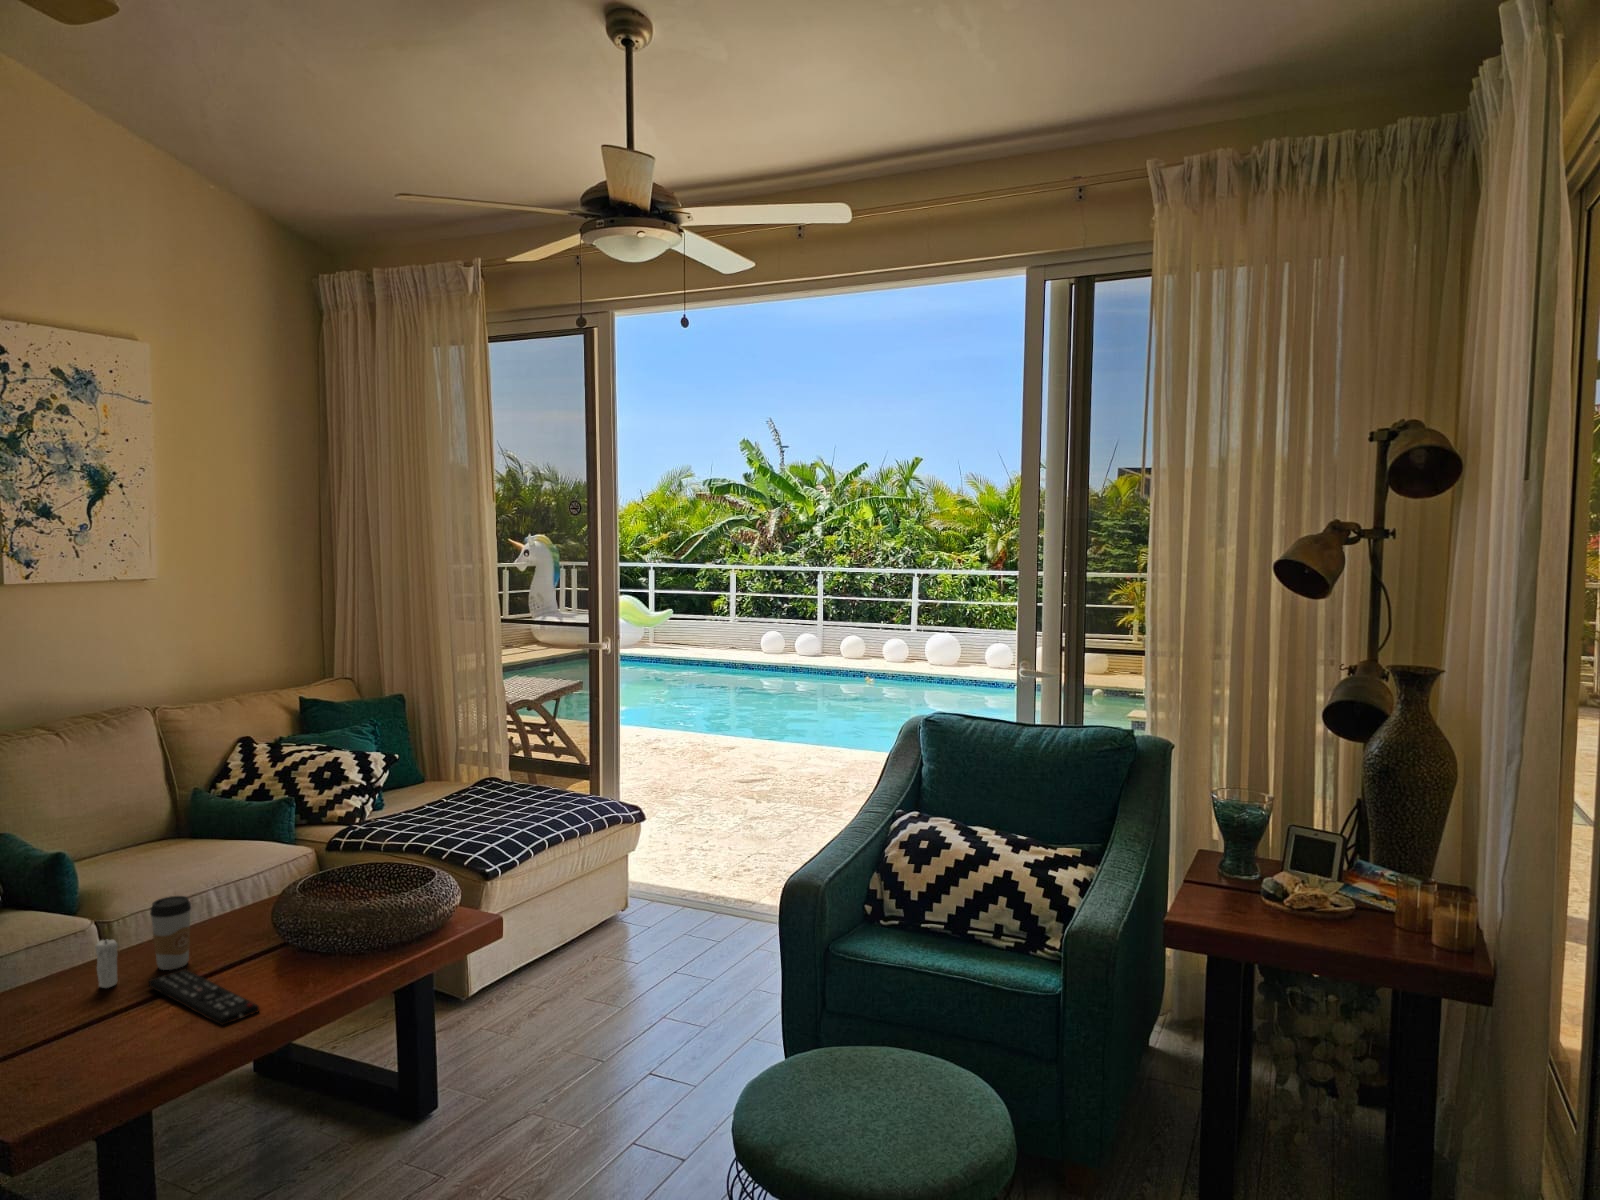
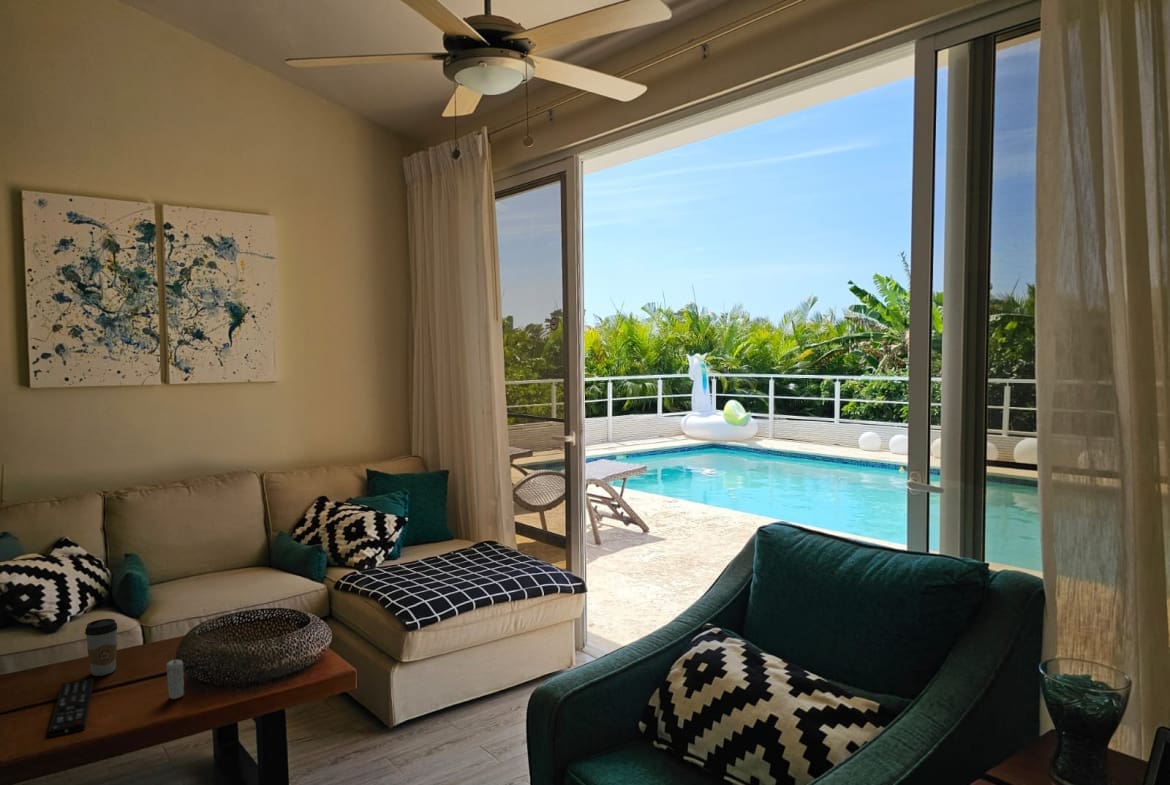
candle: present [95,939,118,988] -> present [167,660,184,699]

